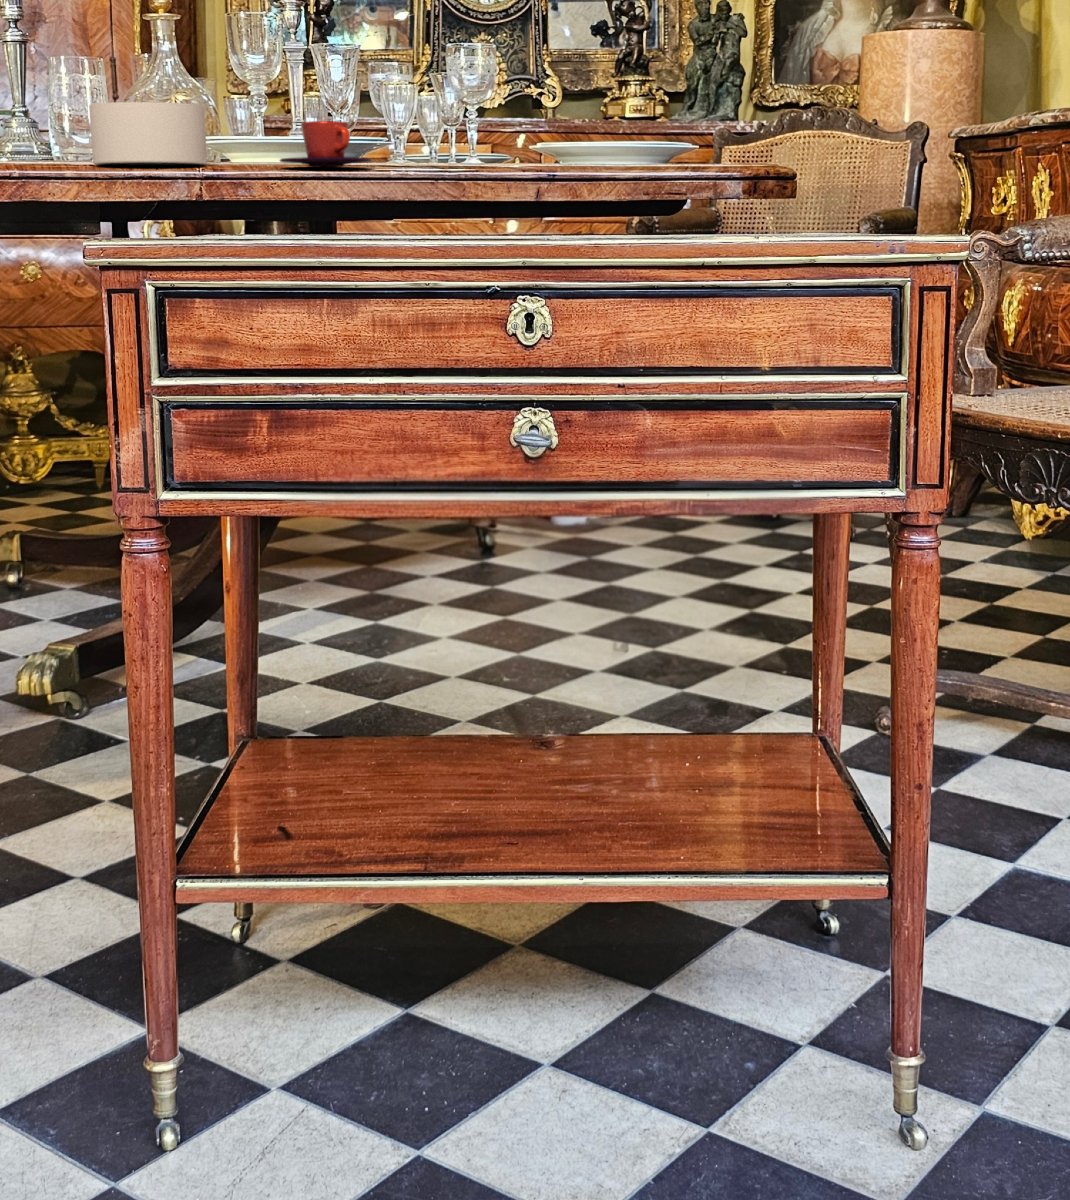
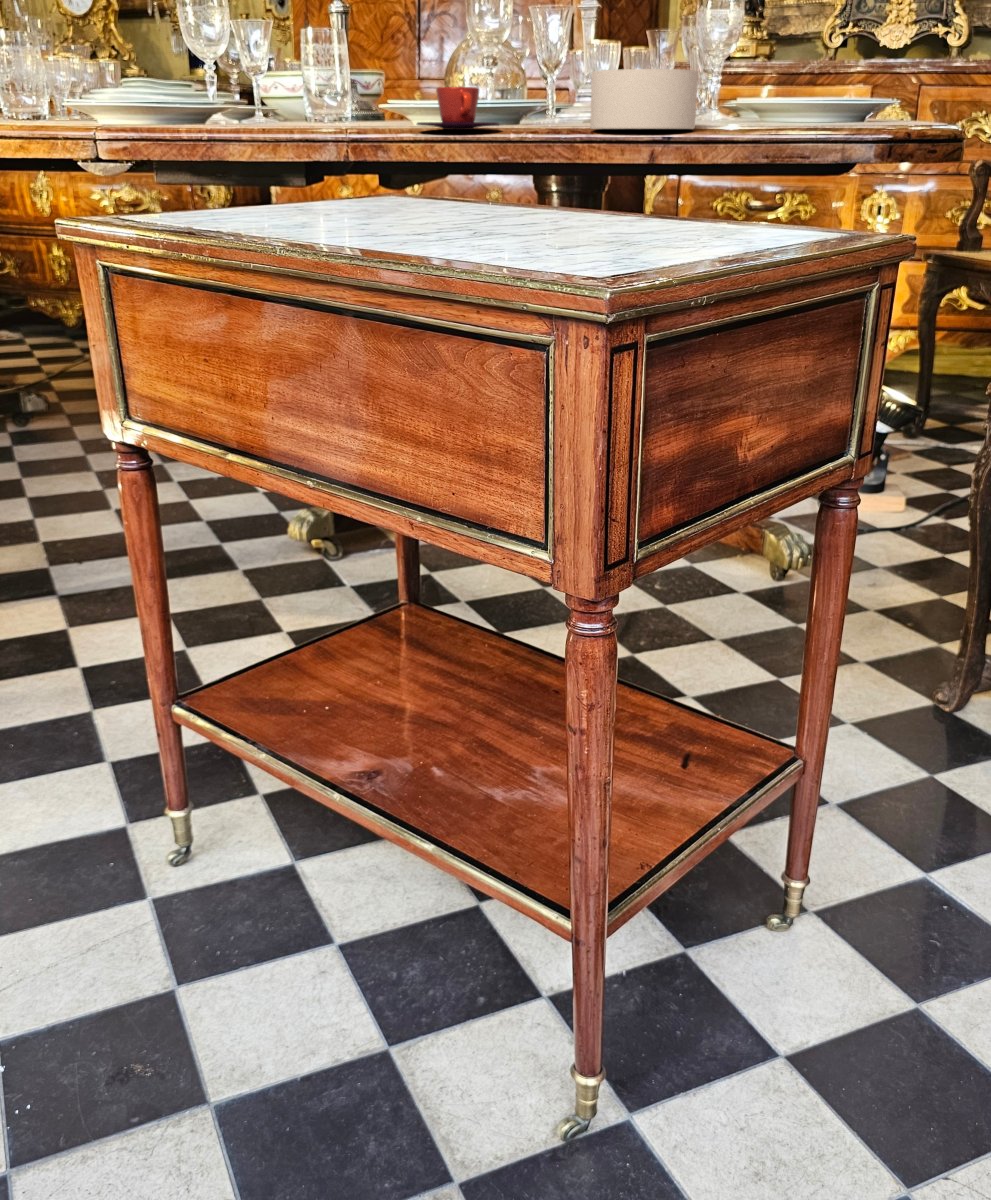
candle: present [89,102,207,165] -> present [590,68,698,129]

